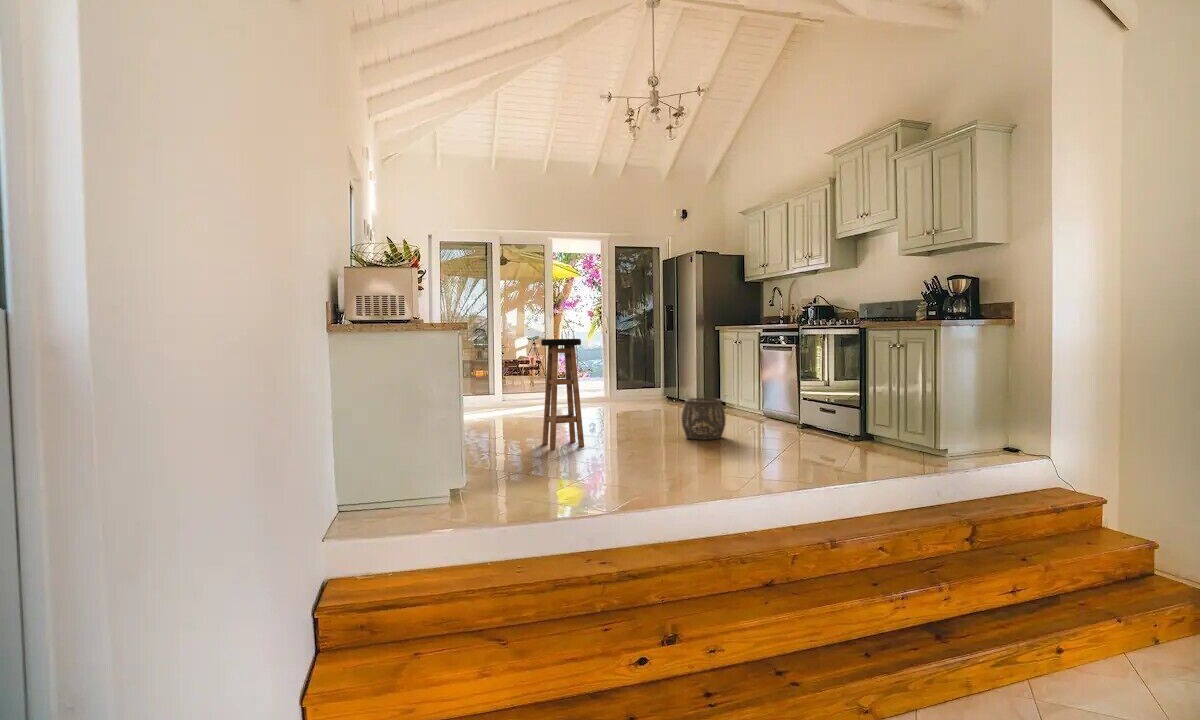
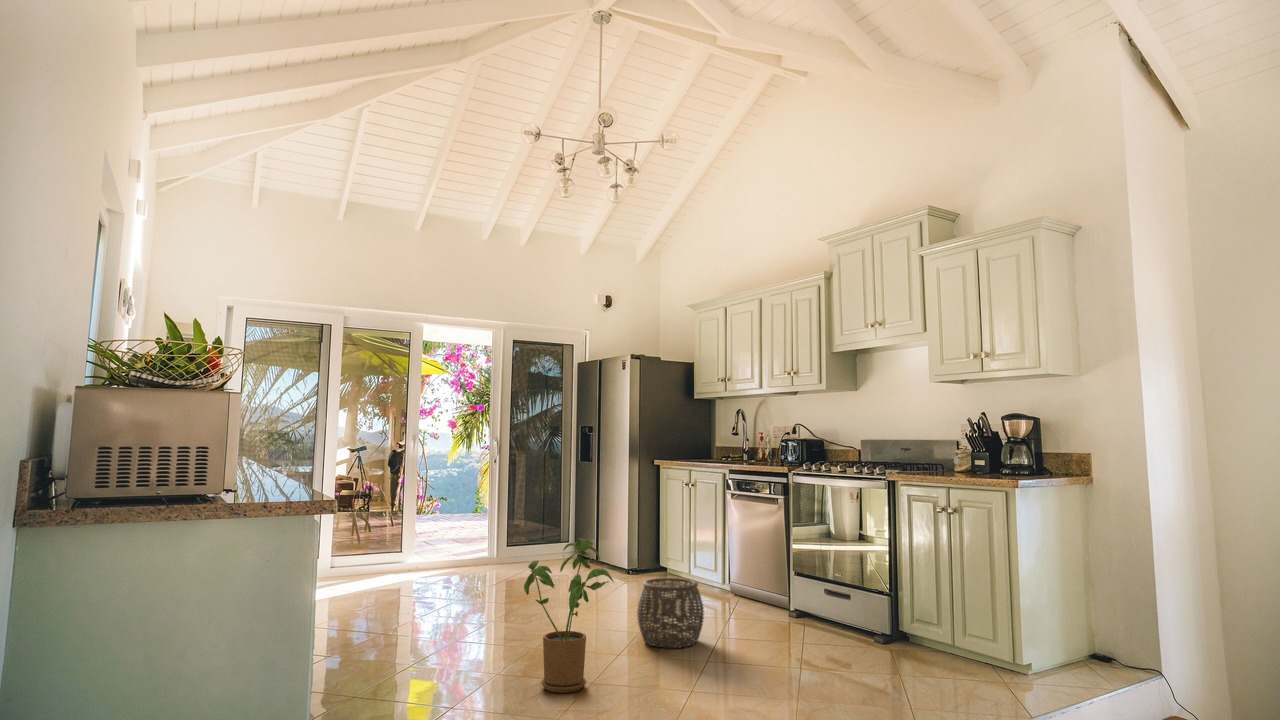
bar stool: present [541,339,584,449] -> none [414,488,491,681]
house plant: none [599,366,652,455] -> present [524,538,614,693]

